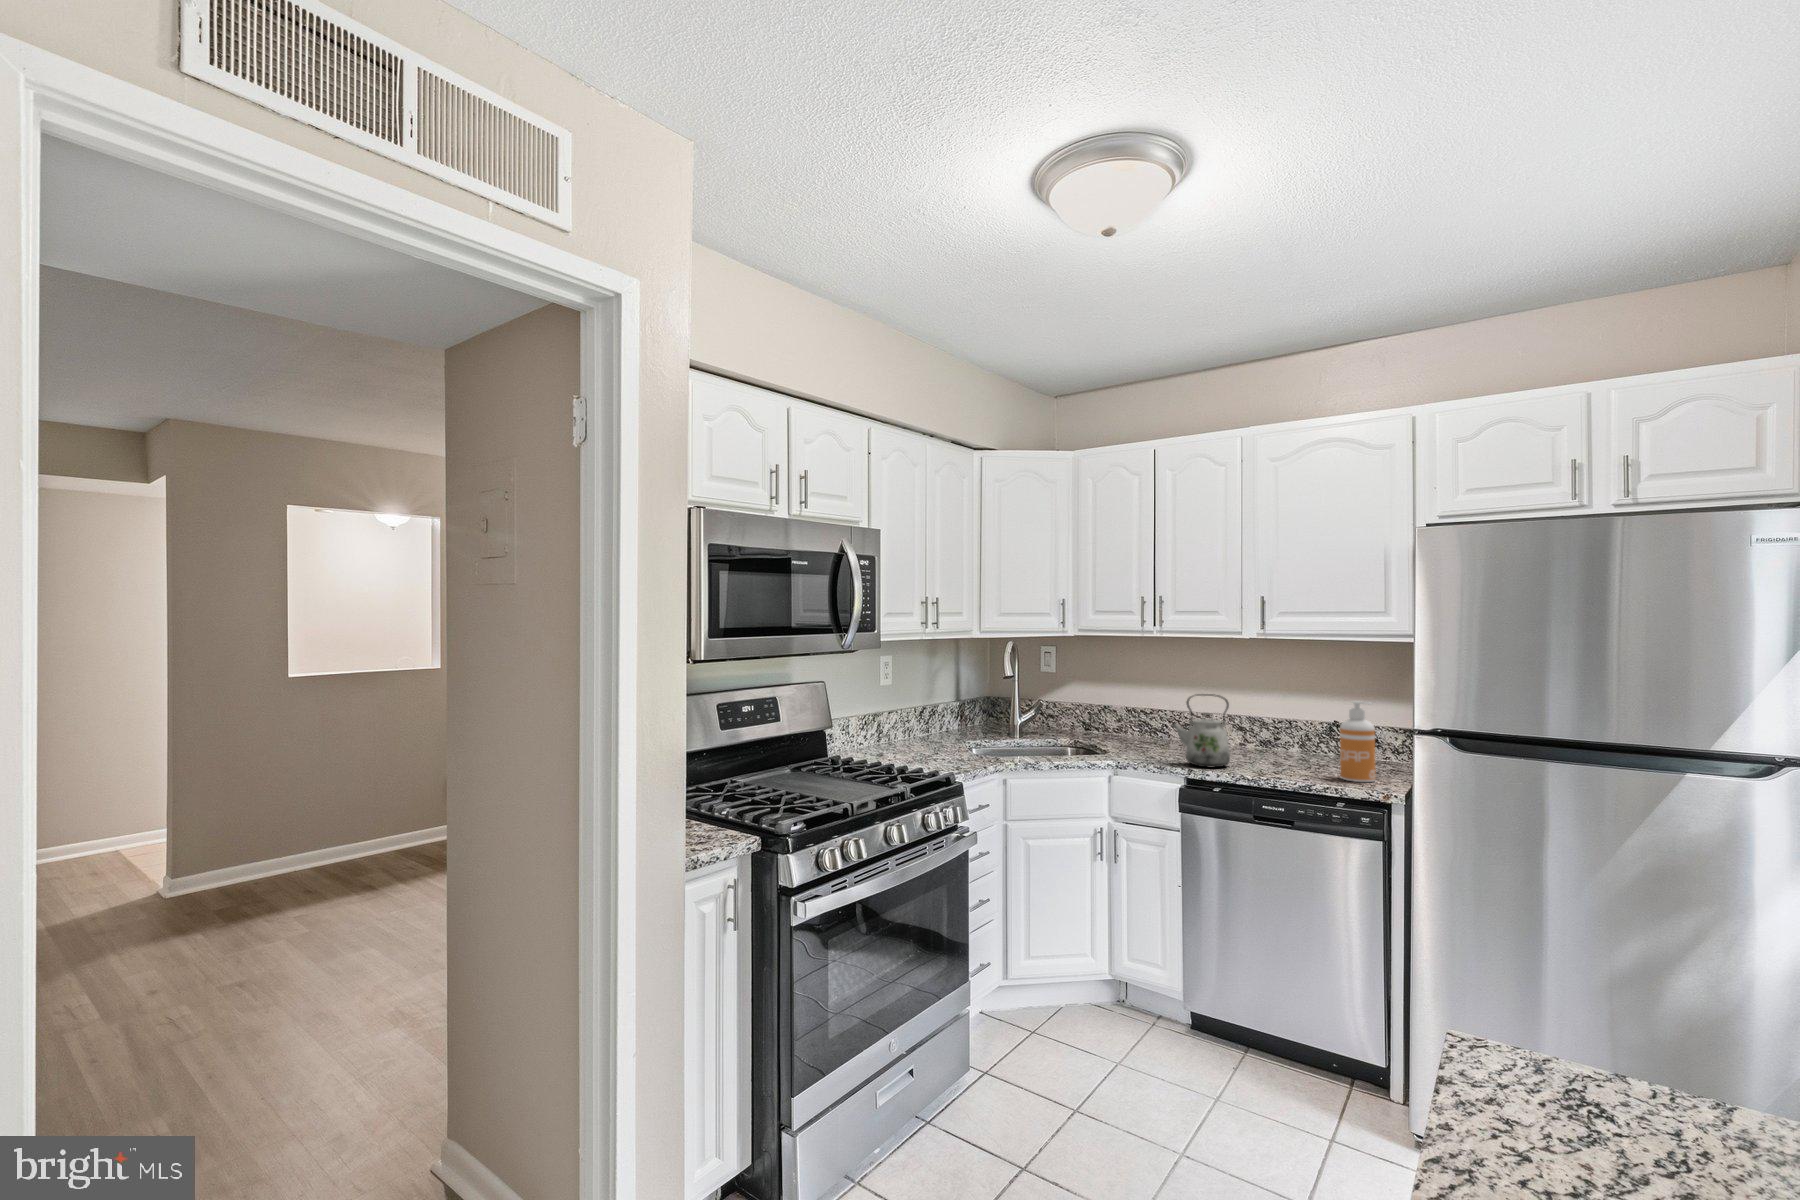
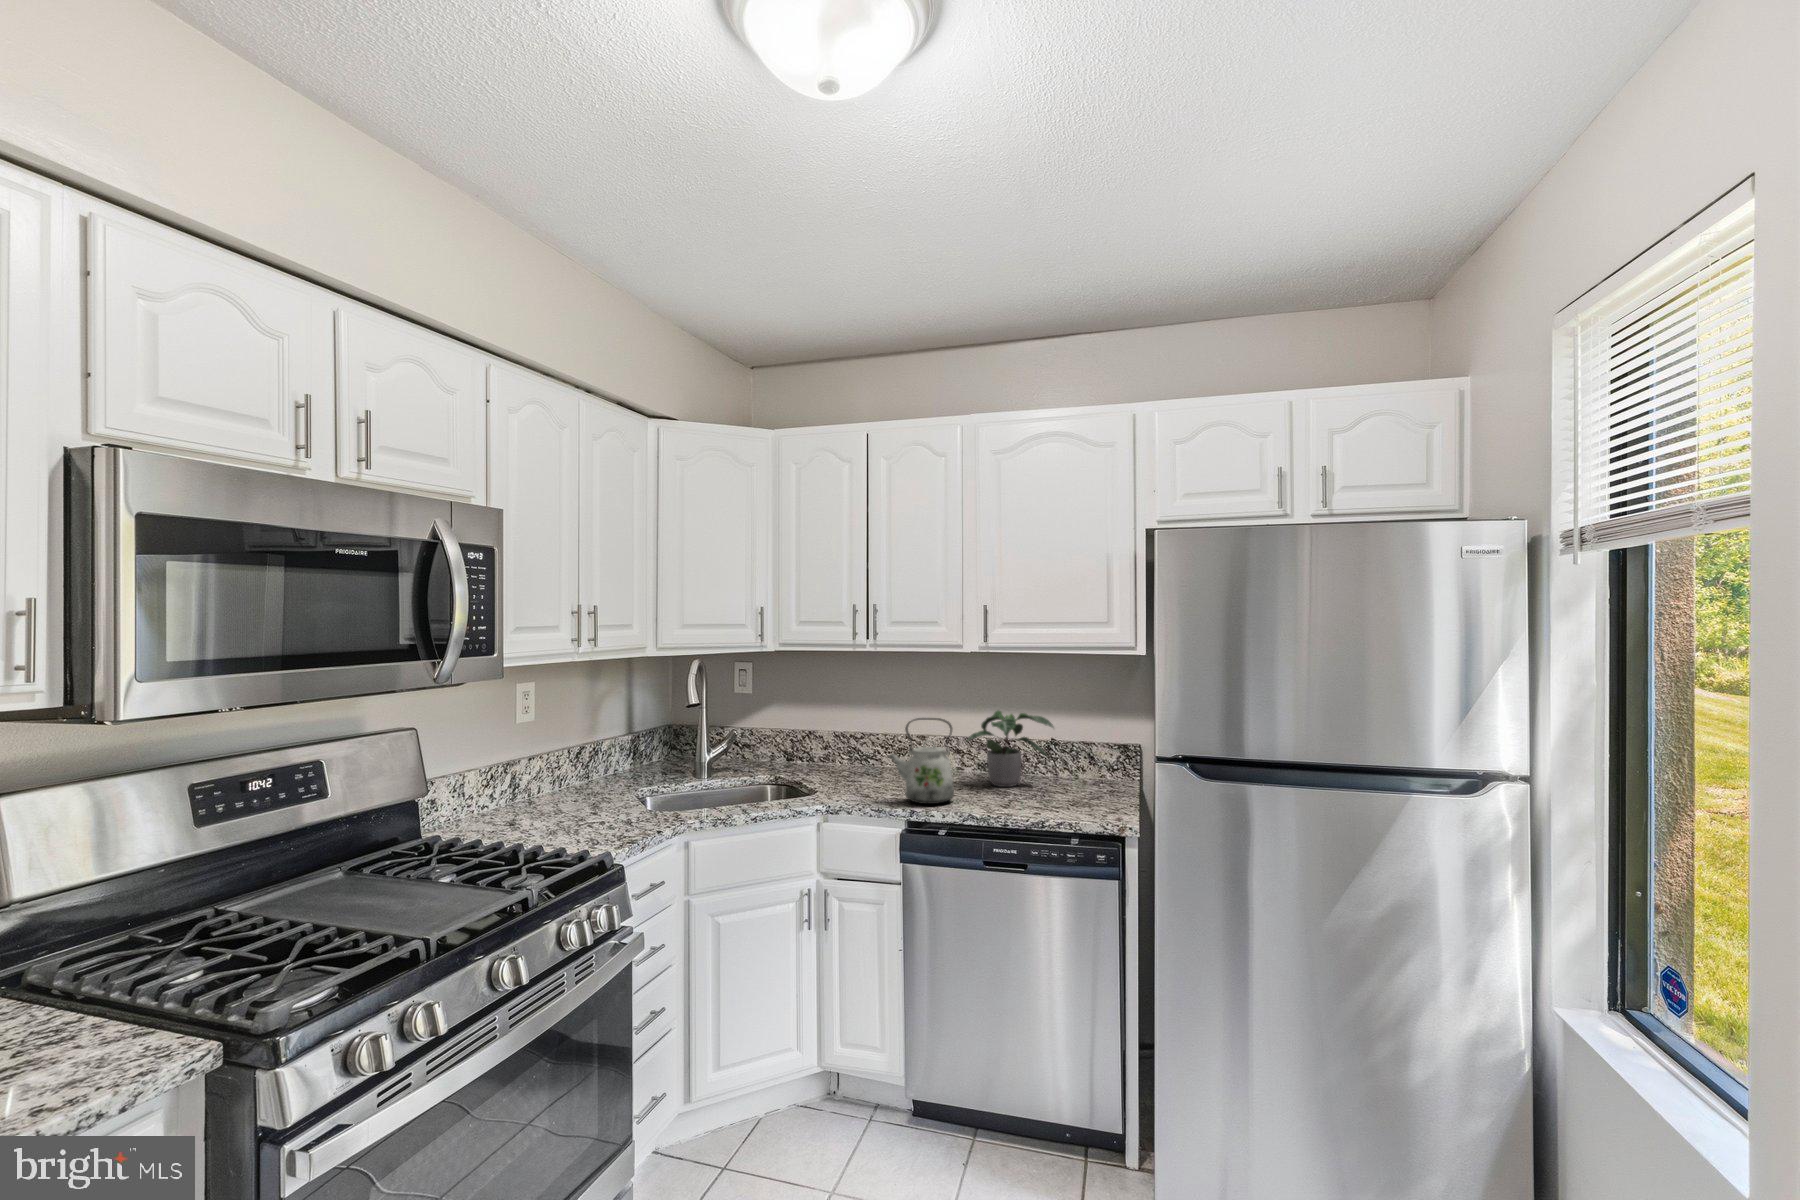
potted plant: none [1246,693,1335,761] -> present [967,711,1054,787]
soap dispenser: present [1340,701,1376,782] -> none [1072,720,1108,812]

